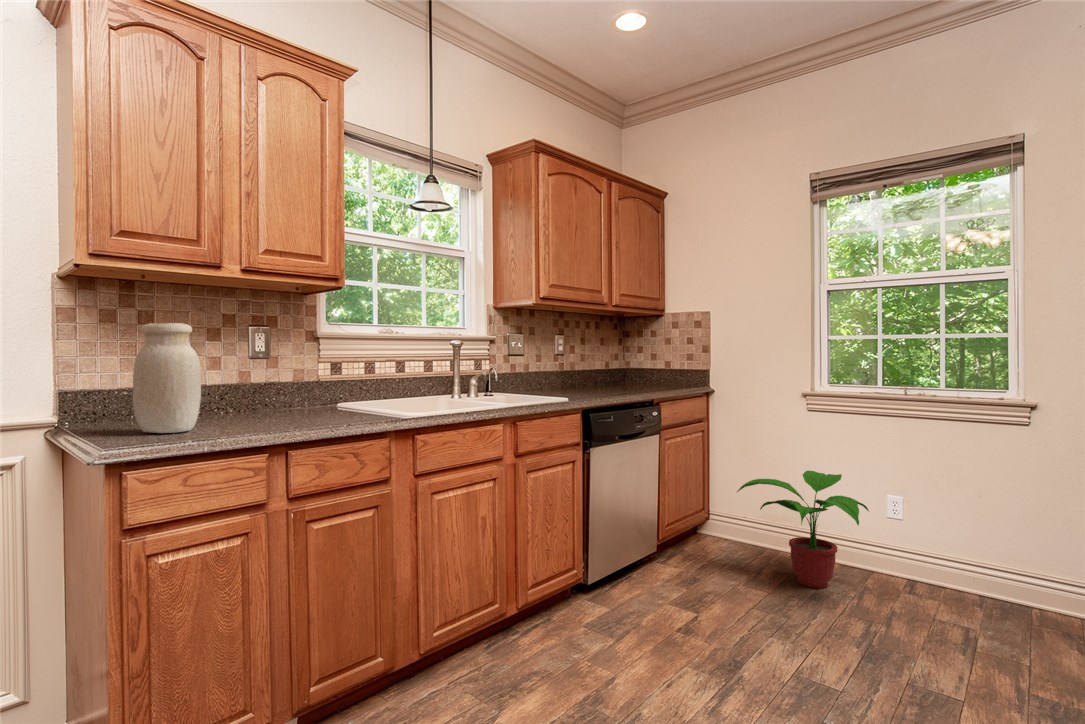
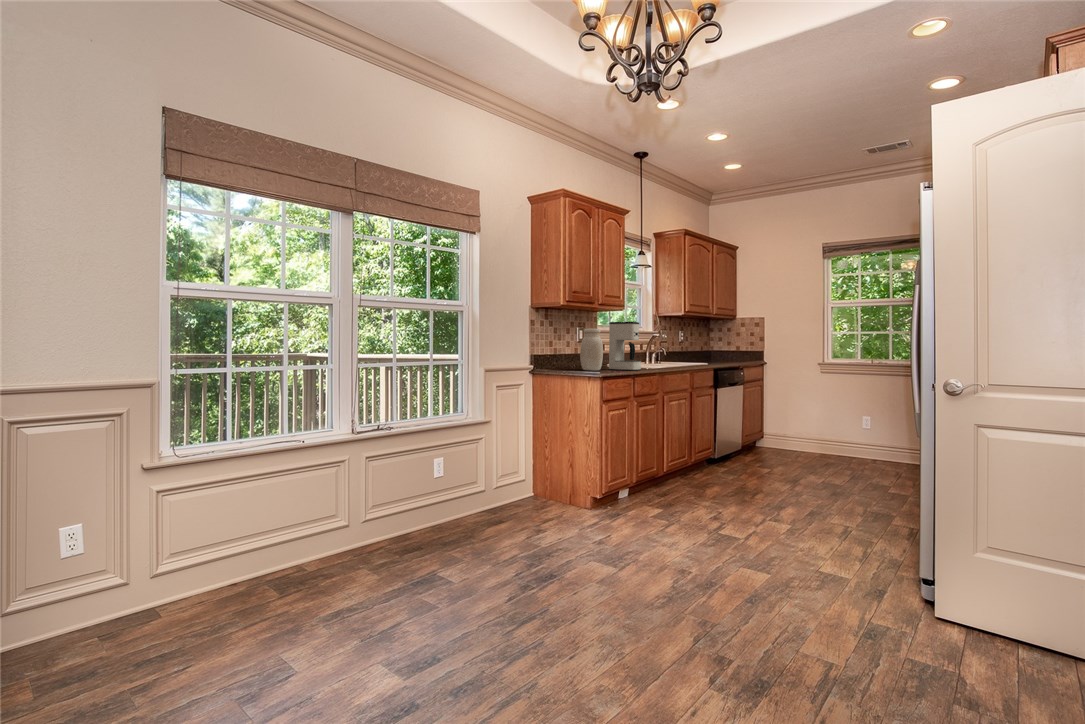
coffee maker: none [244,306,326,430] -> present [609,322,641,370]
potted plant: present [737,471,869,588] -> none [786,404,856,461]

